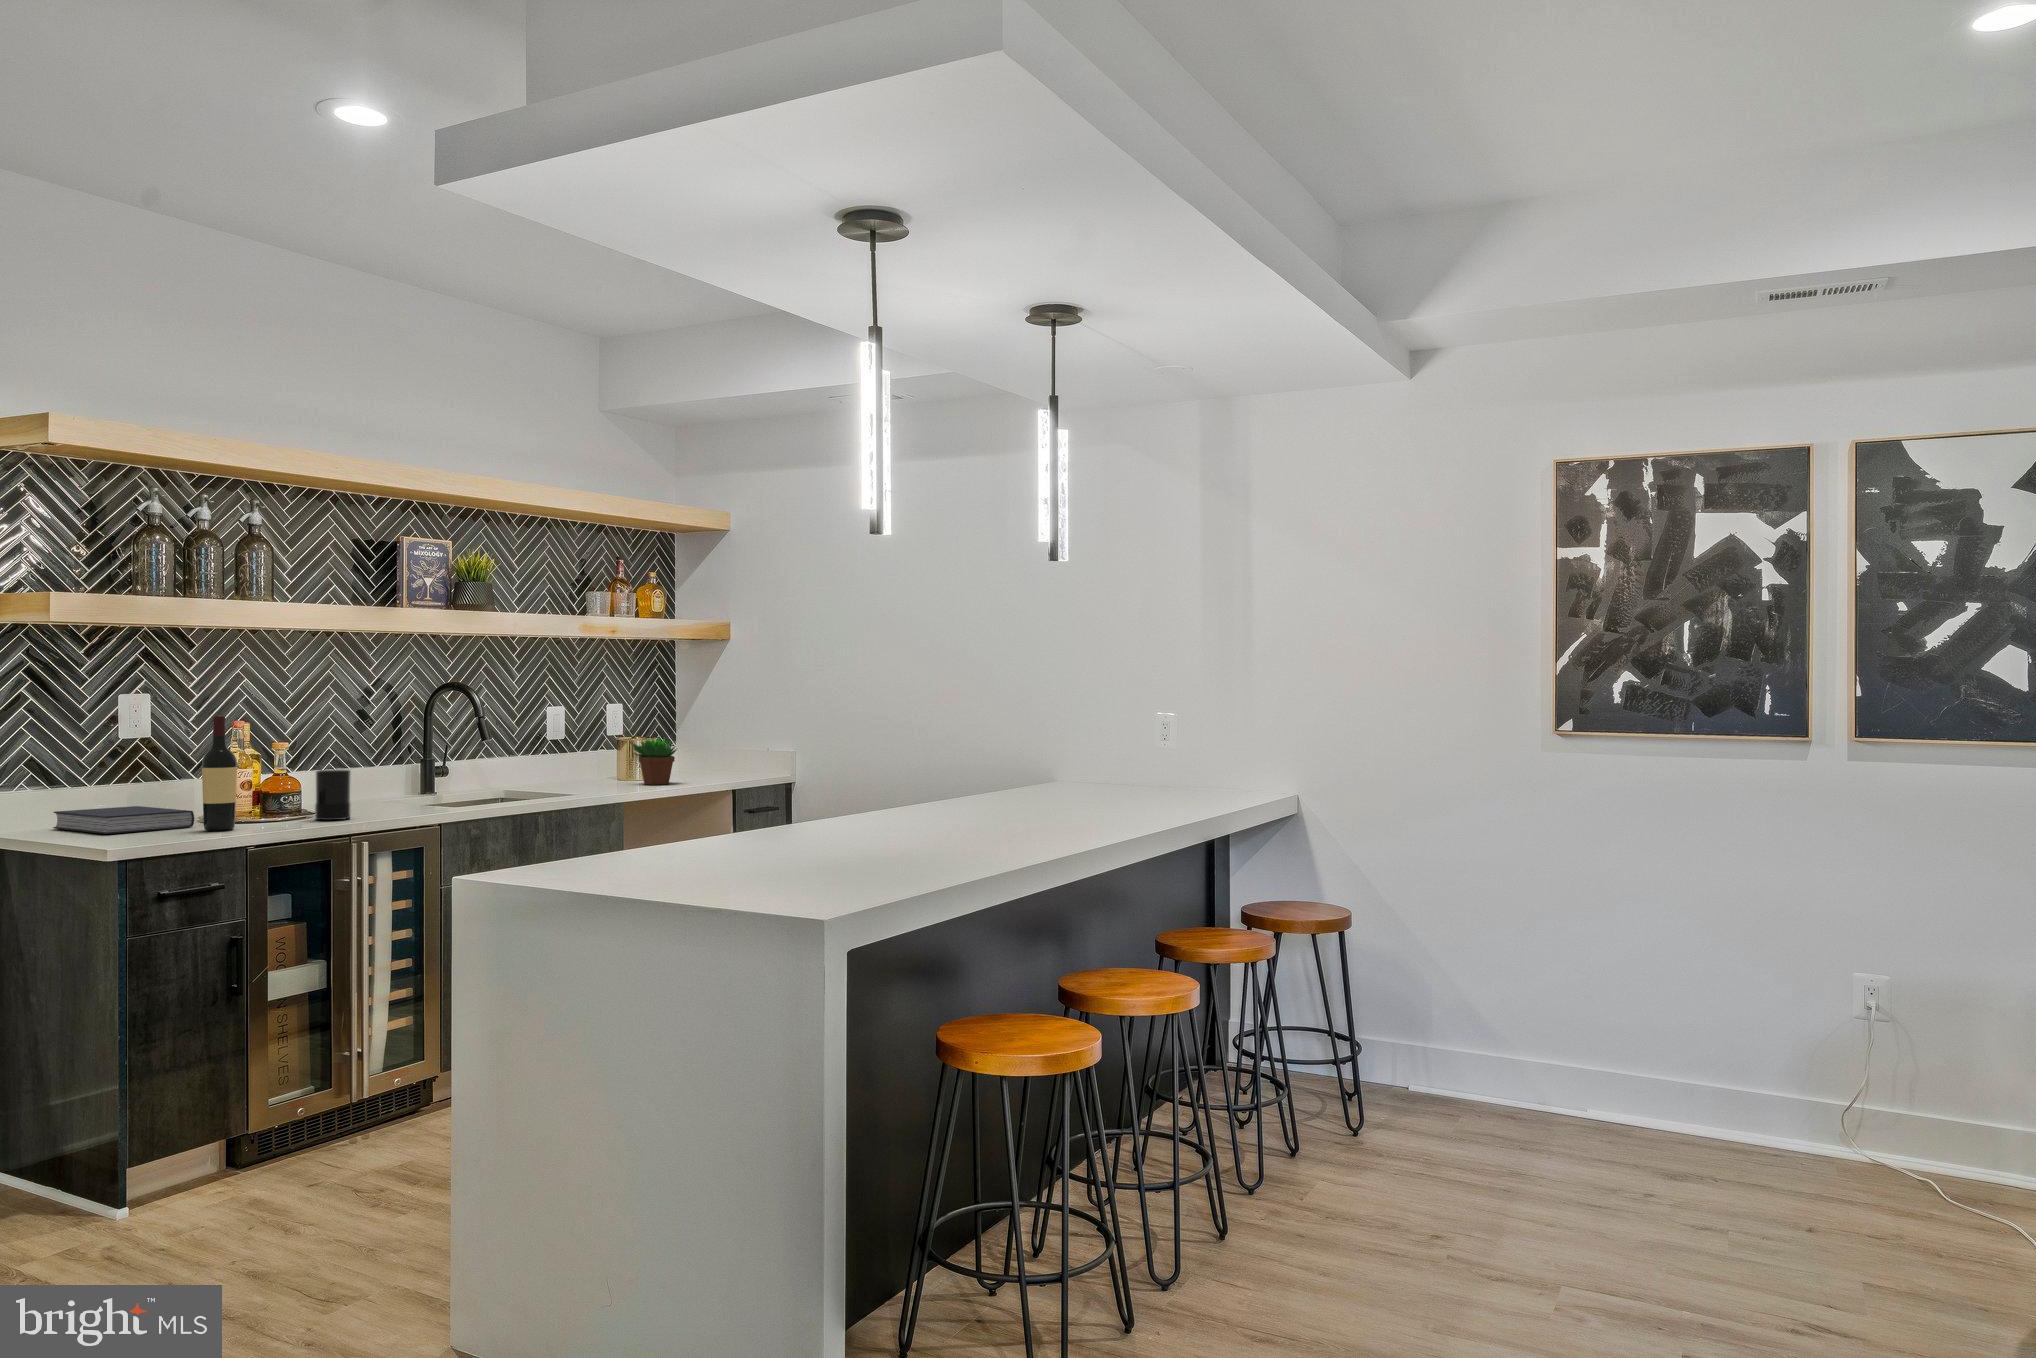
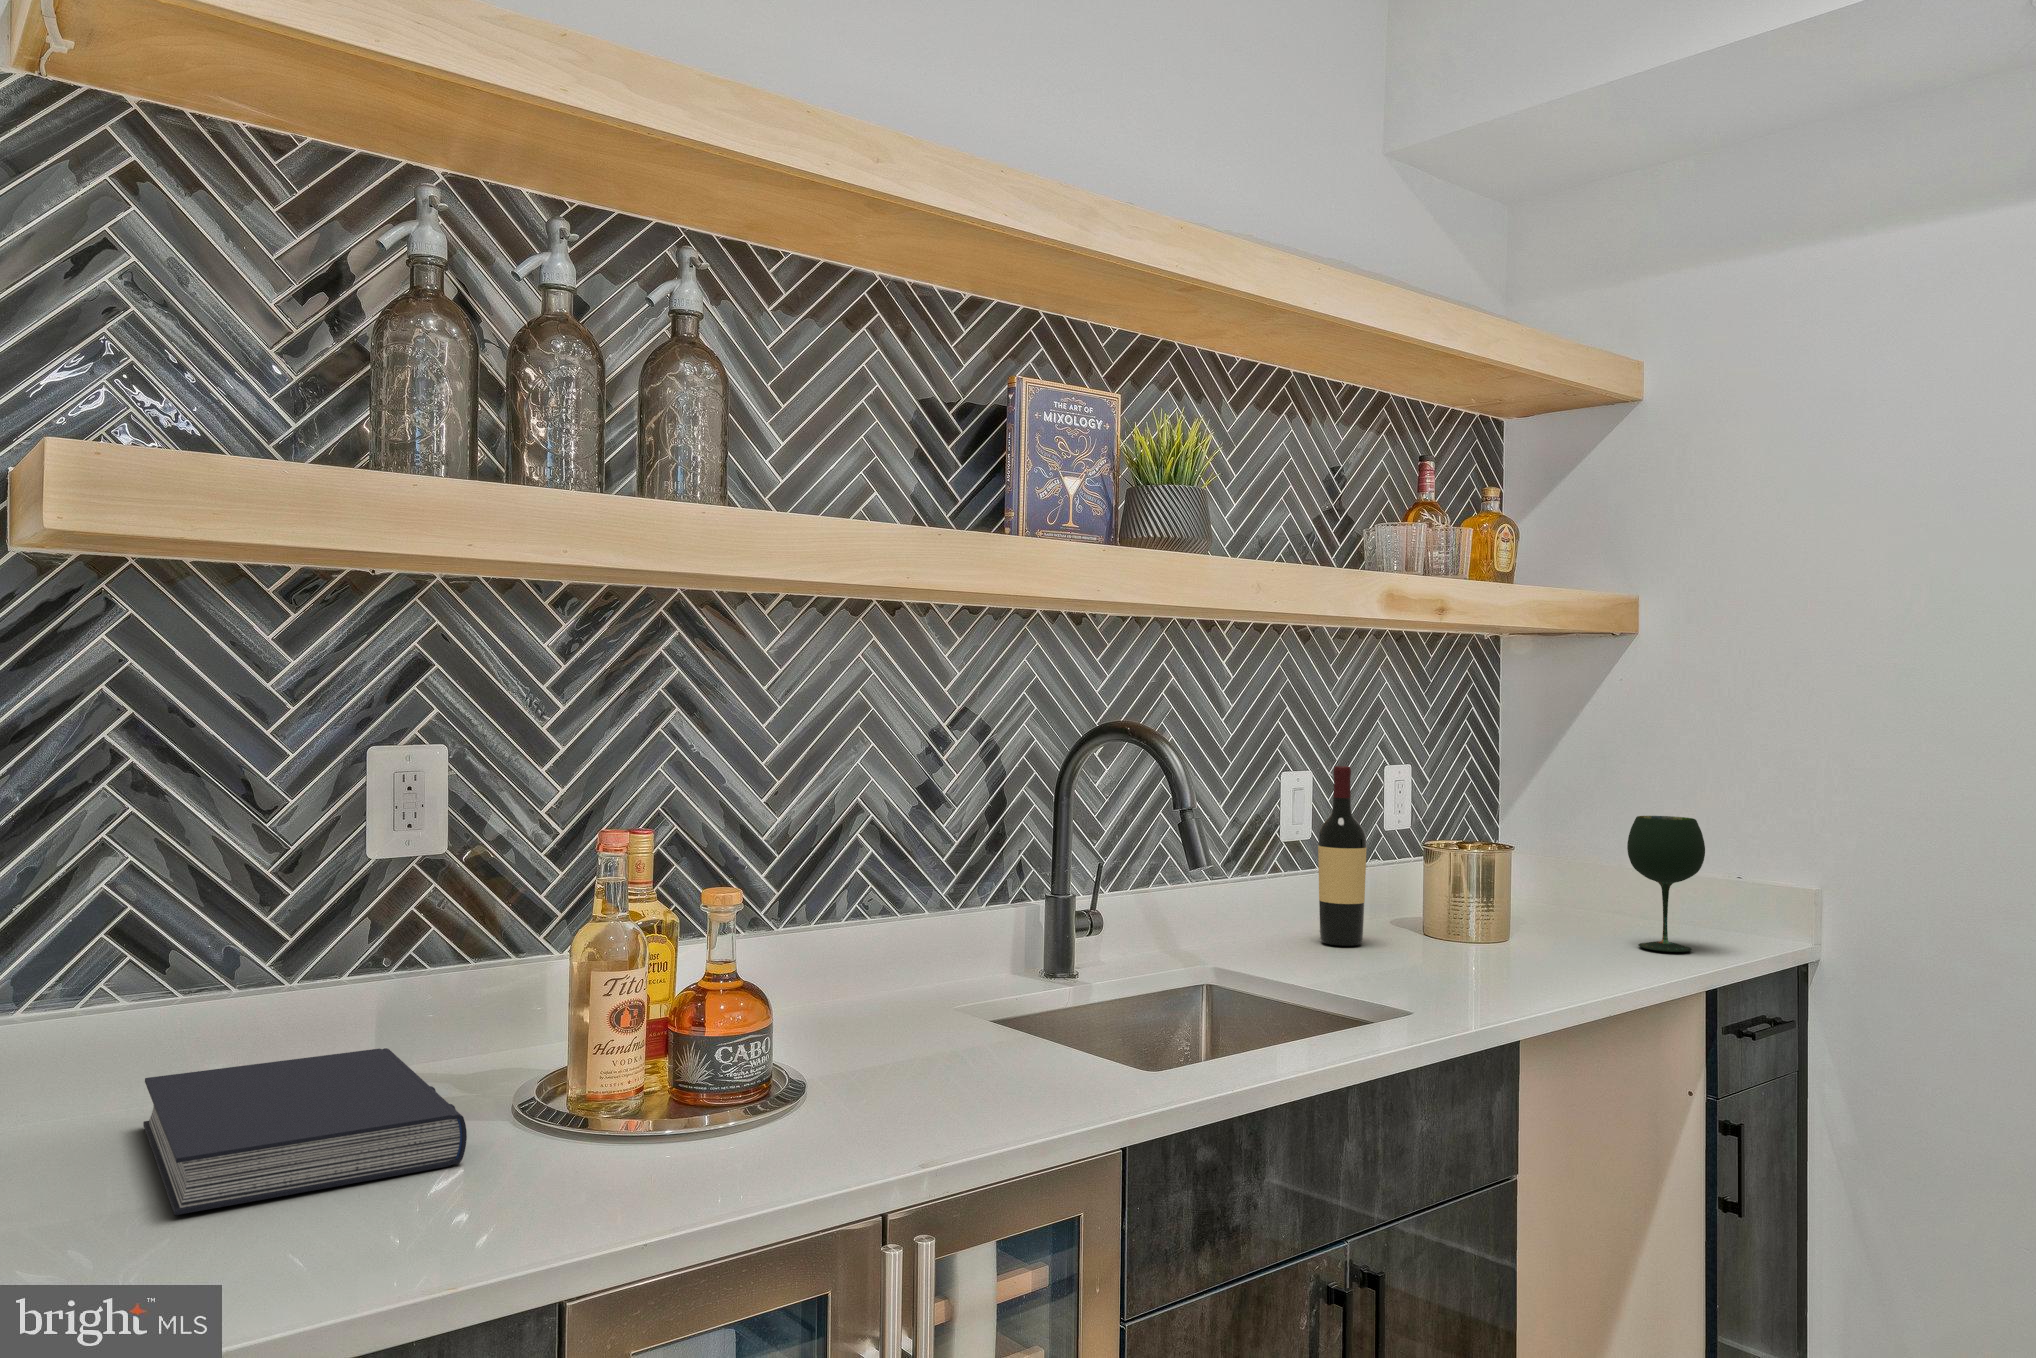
wine bottle: present [202,716,237,831] -> present [1318,766,1367,946]
wine glass: none [705,723,737,780] -> present [1627,816,1705,952]
succulent plant: present [633,738,677,785] -> none [1476,849,1592,962]
candle: present [315,770,351,820] -> none [793,977,900,1154]

